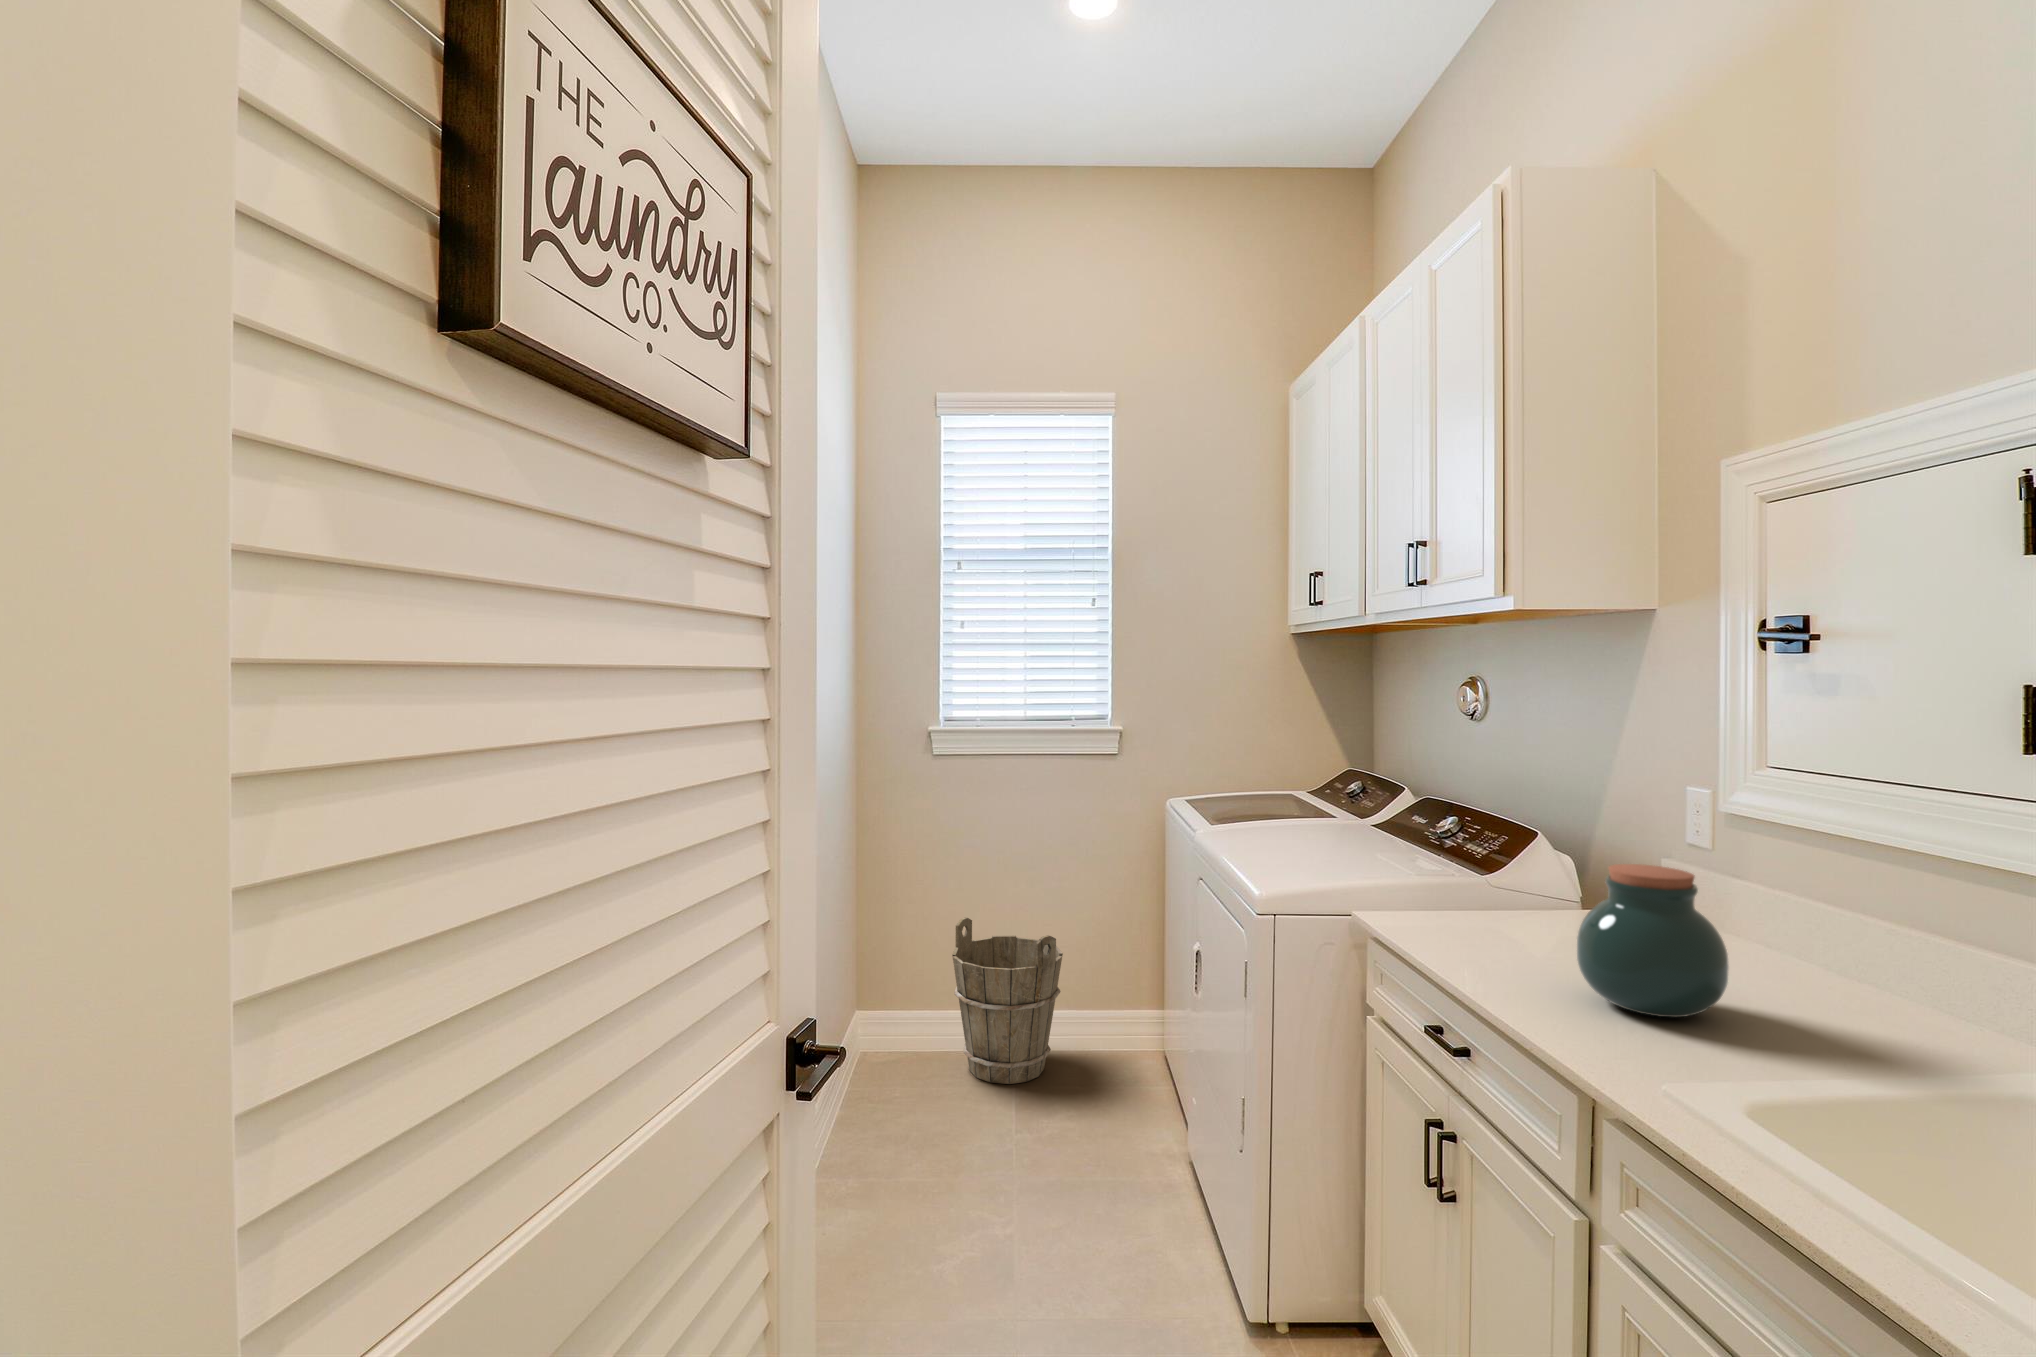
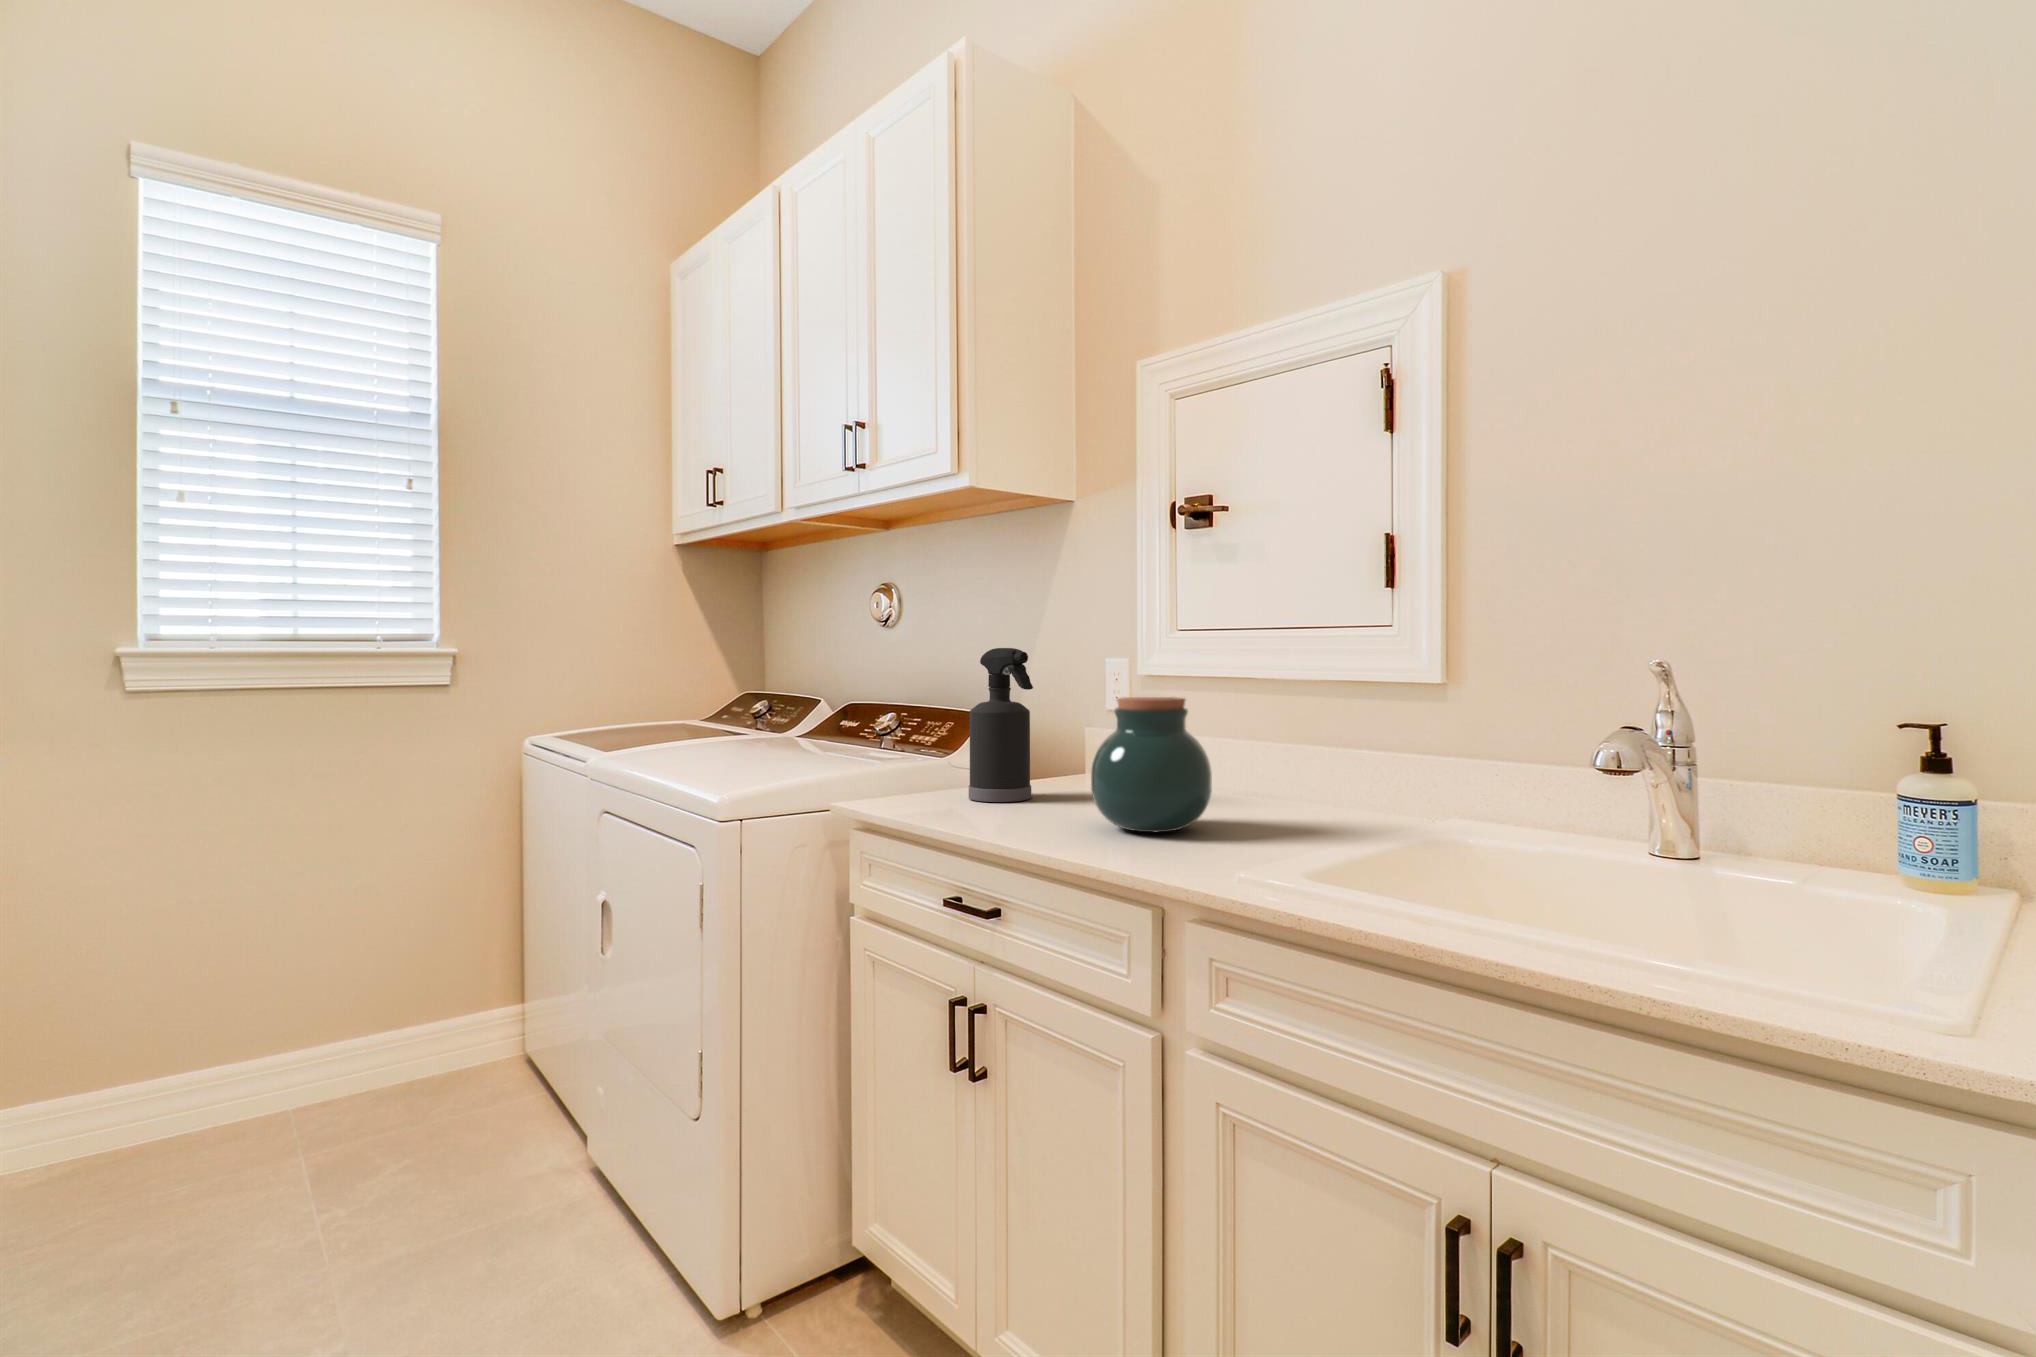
spray bottle: none [1488,784,1558,940] -> present [969,648,1033,802]
bucket: present [952,918,1063,1084] -> none [181,936,381,1170]

